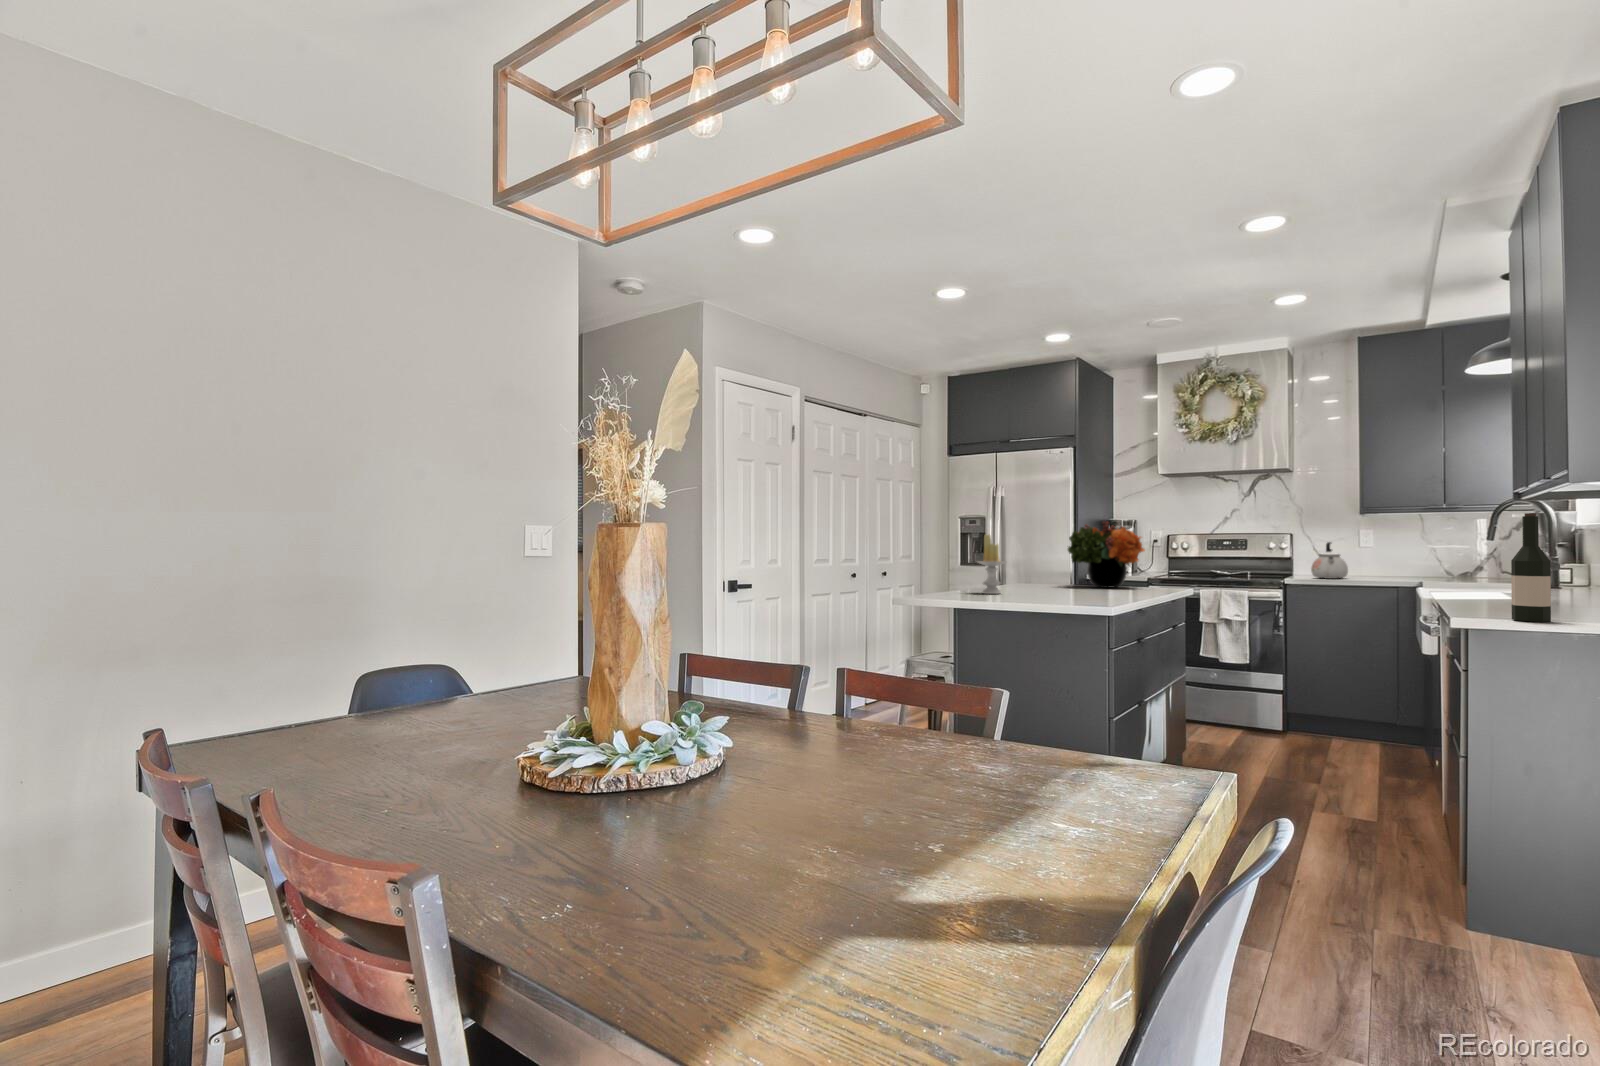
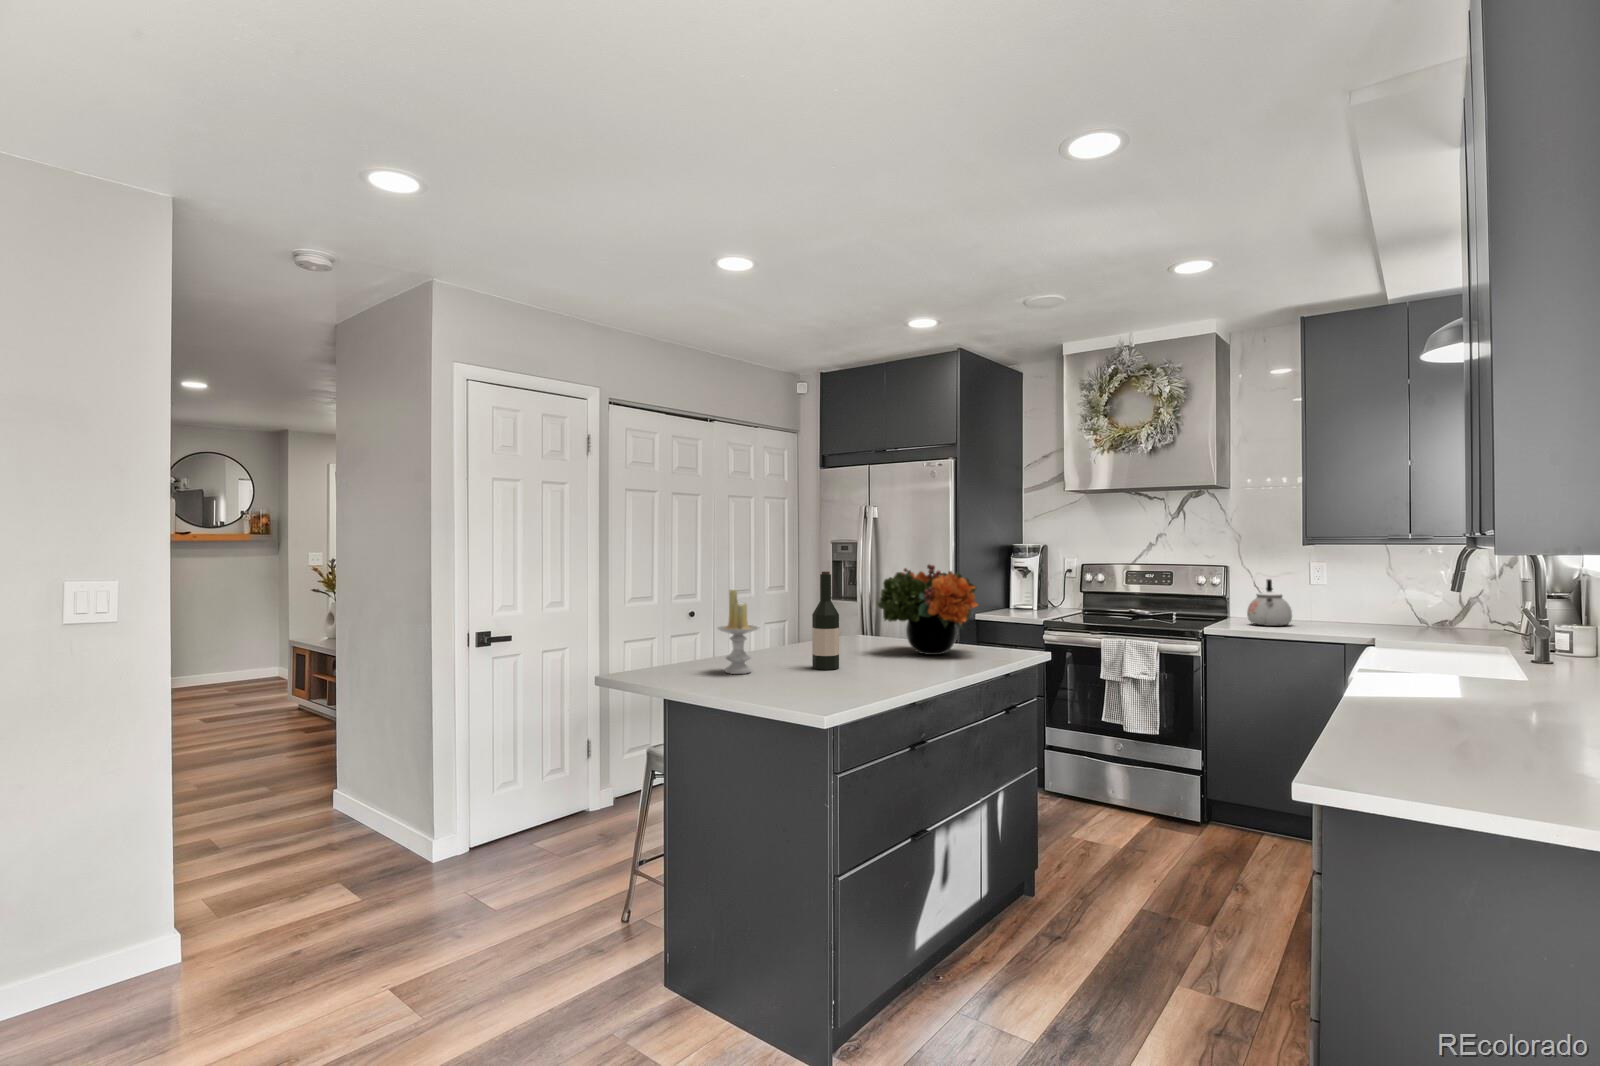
wine bottle: present [1511,513,1551,622] -> present [812,571,839,670]

